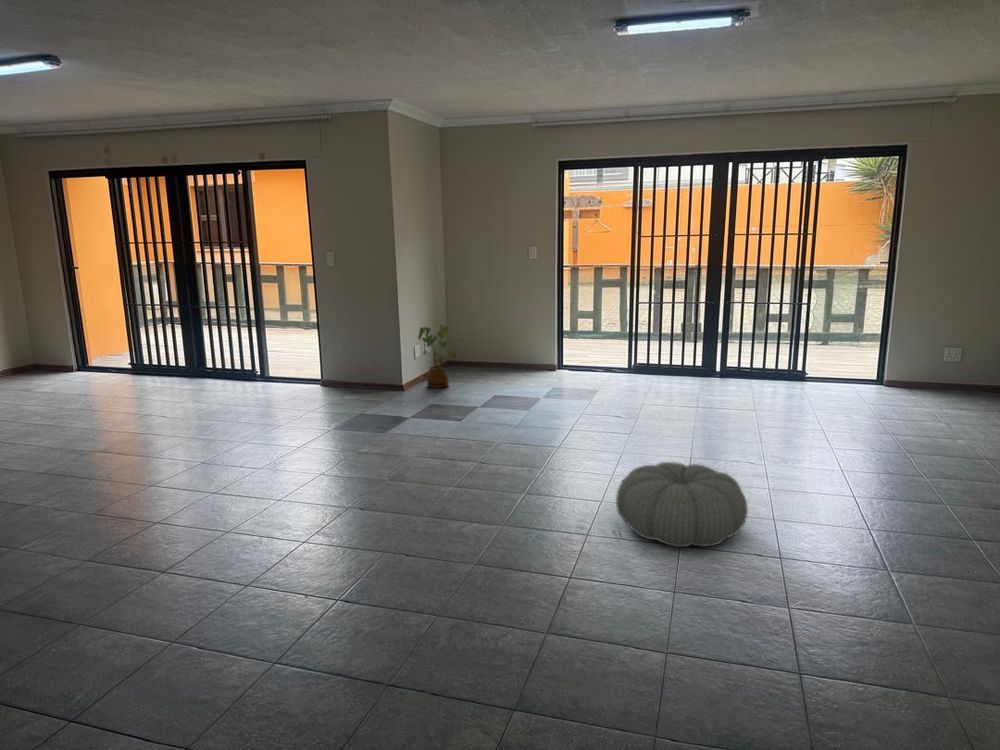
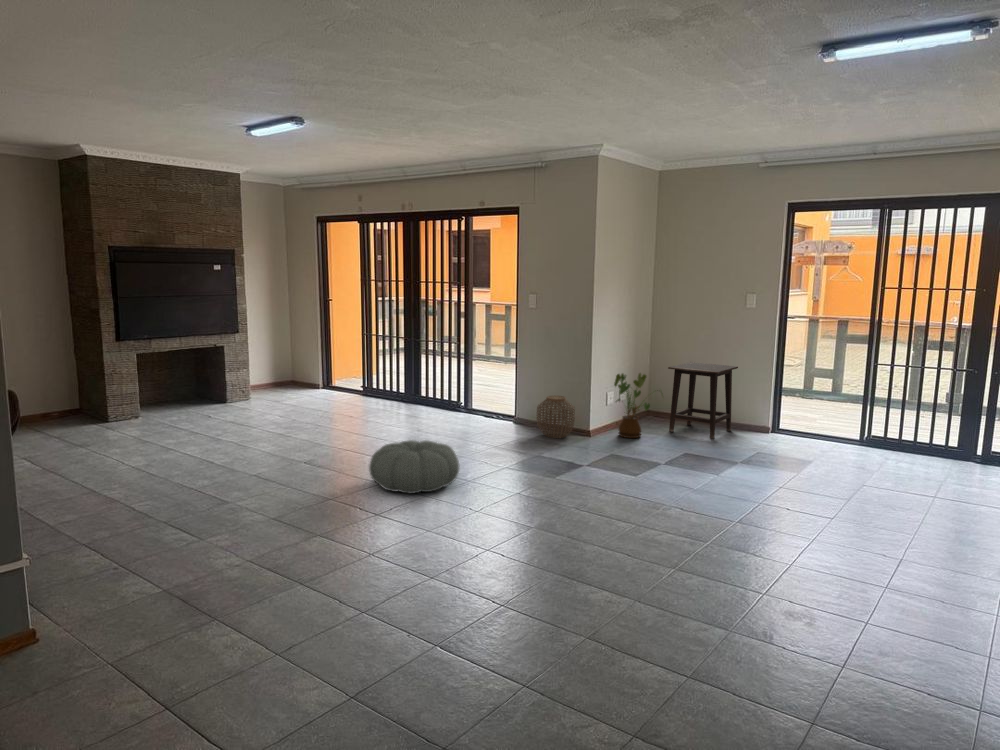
side table: none [467,312,527,380] -> present [668,362,738,438]
woven basket: none [346,353,385,396] -> present [537,396,575,438]
pouf: present [616,462,748,547] -> present [369,440,459,493]

